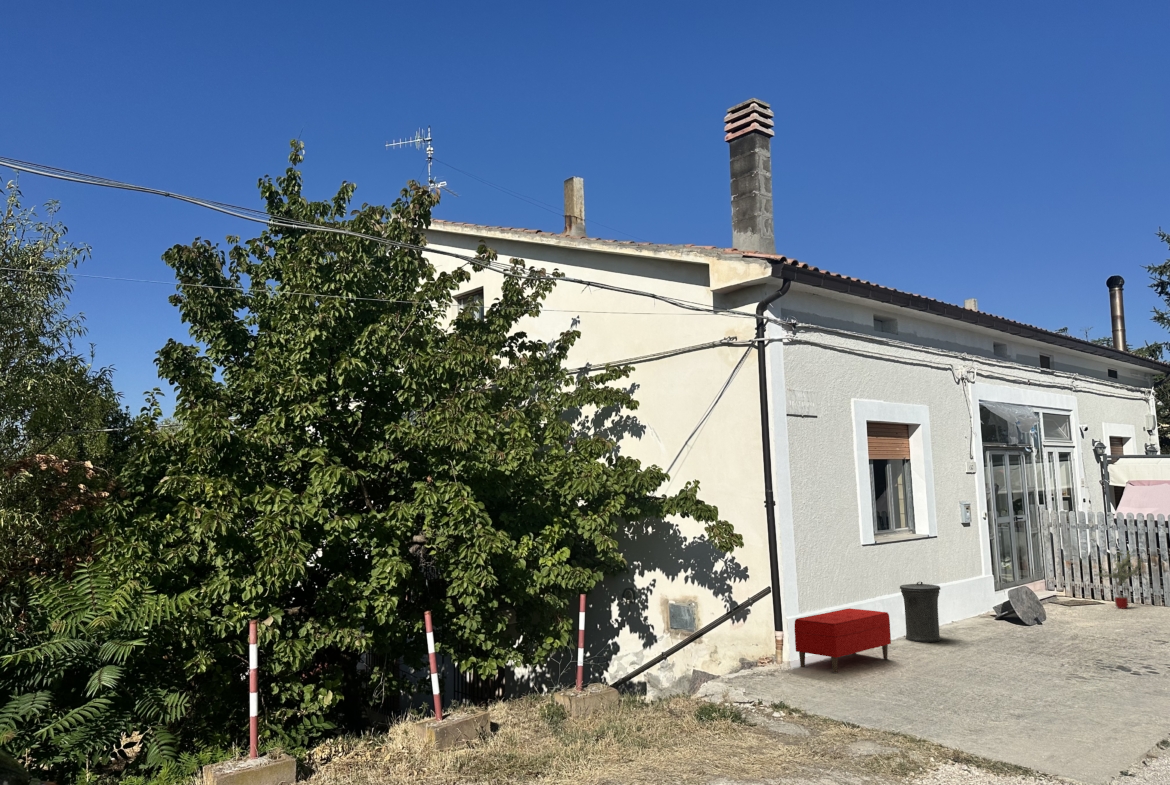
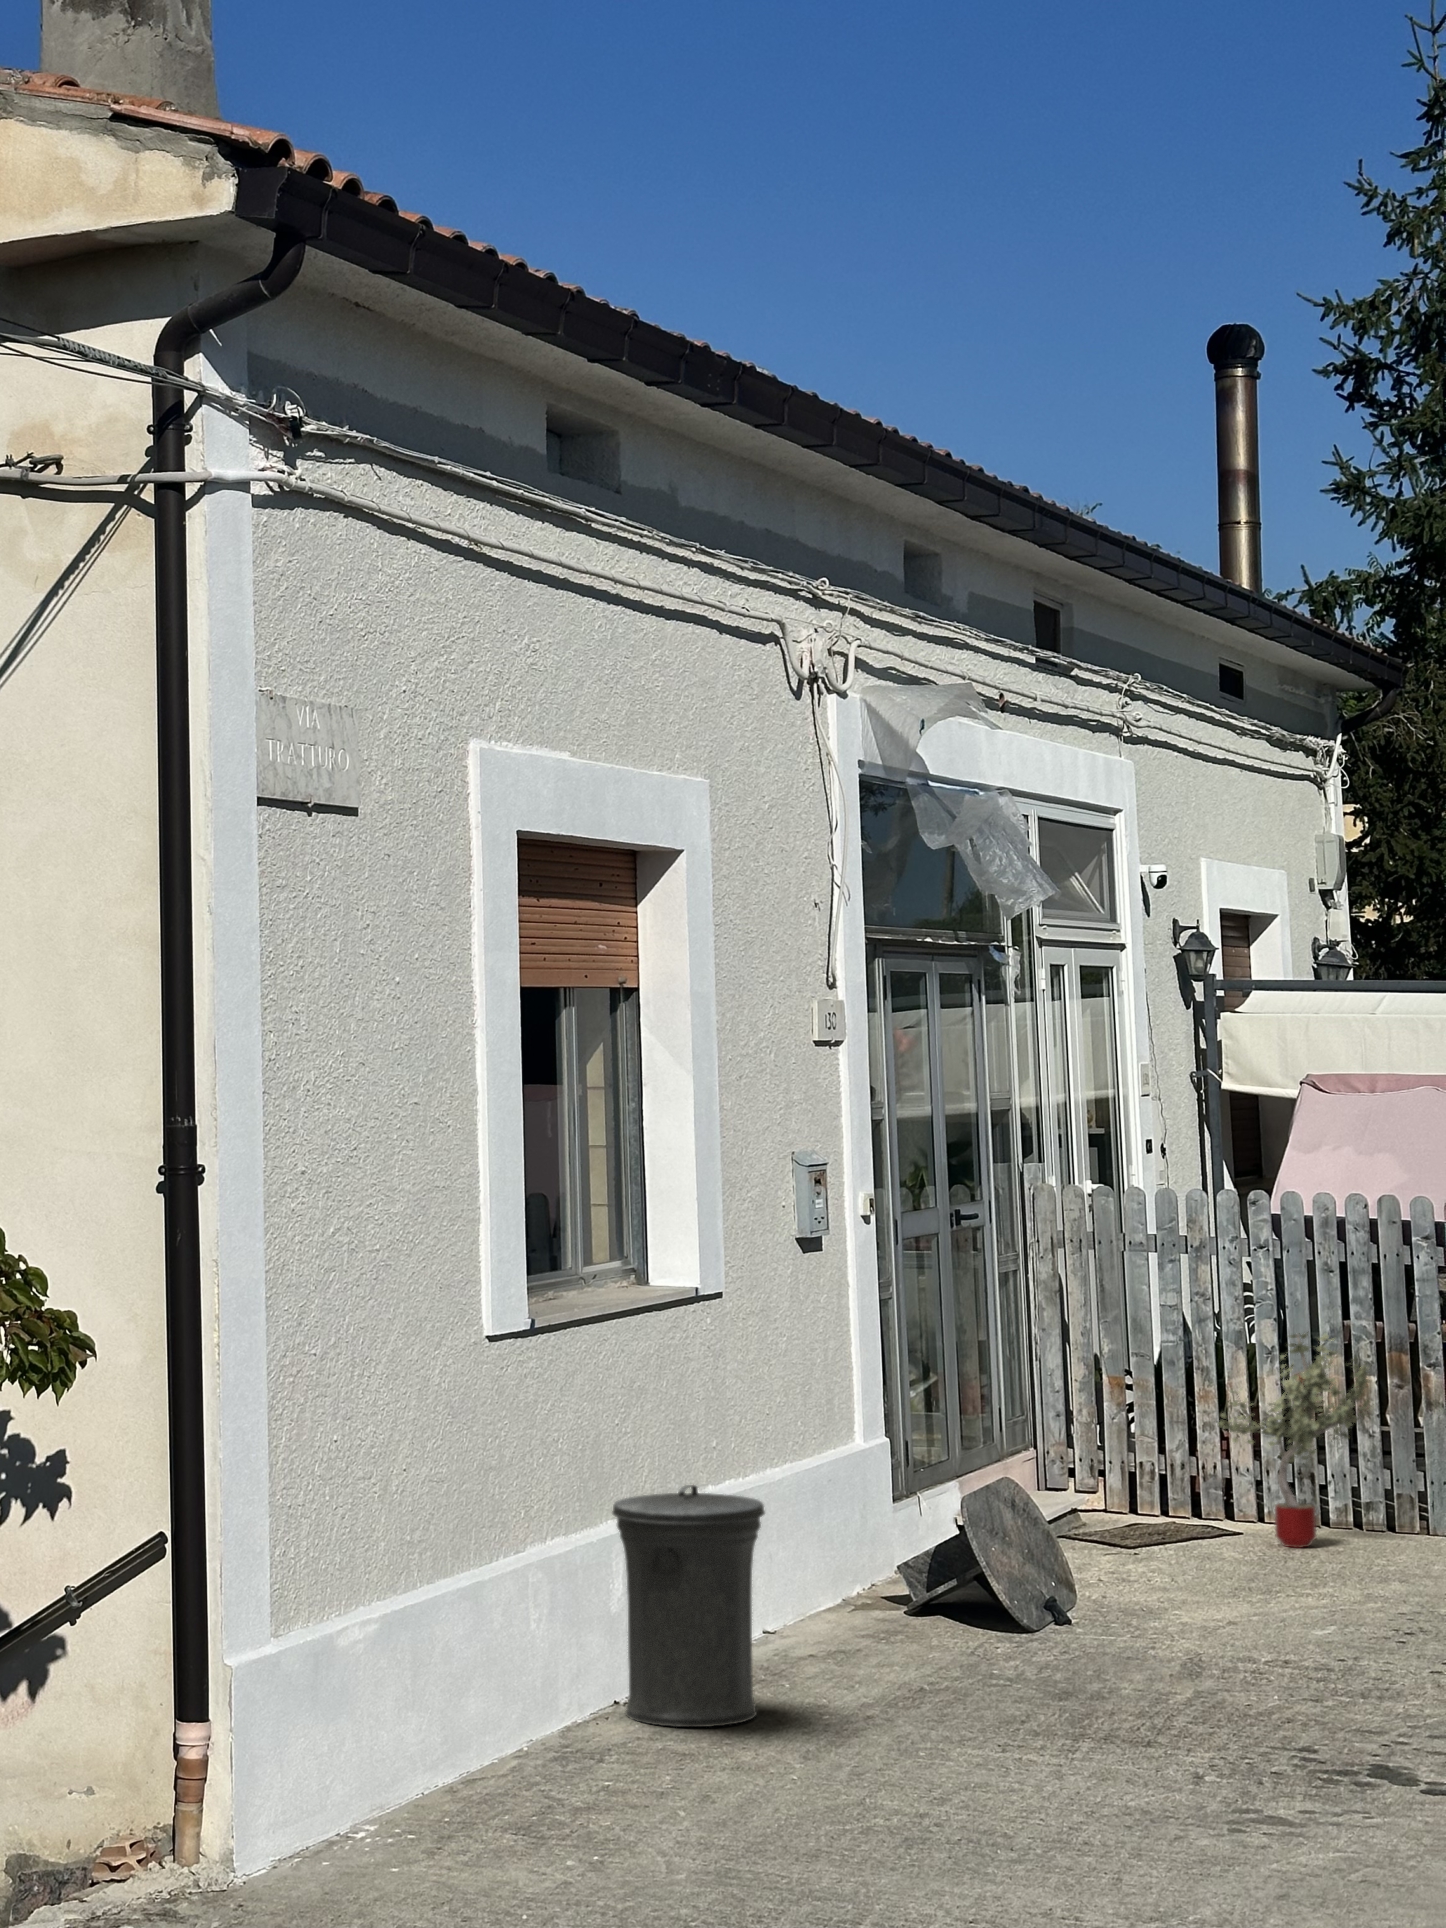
bench: present [795,608,891,673] -> none [256,1611,614,1893]

